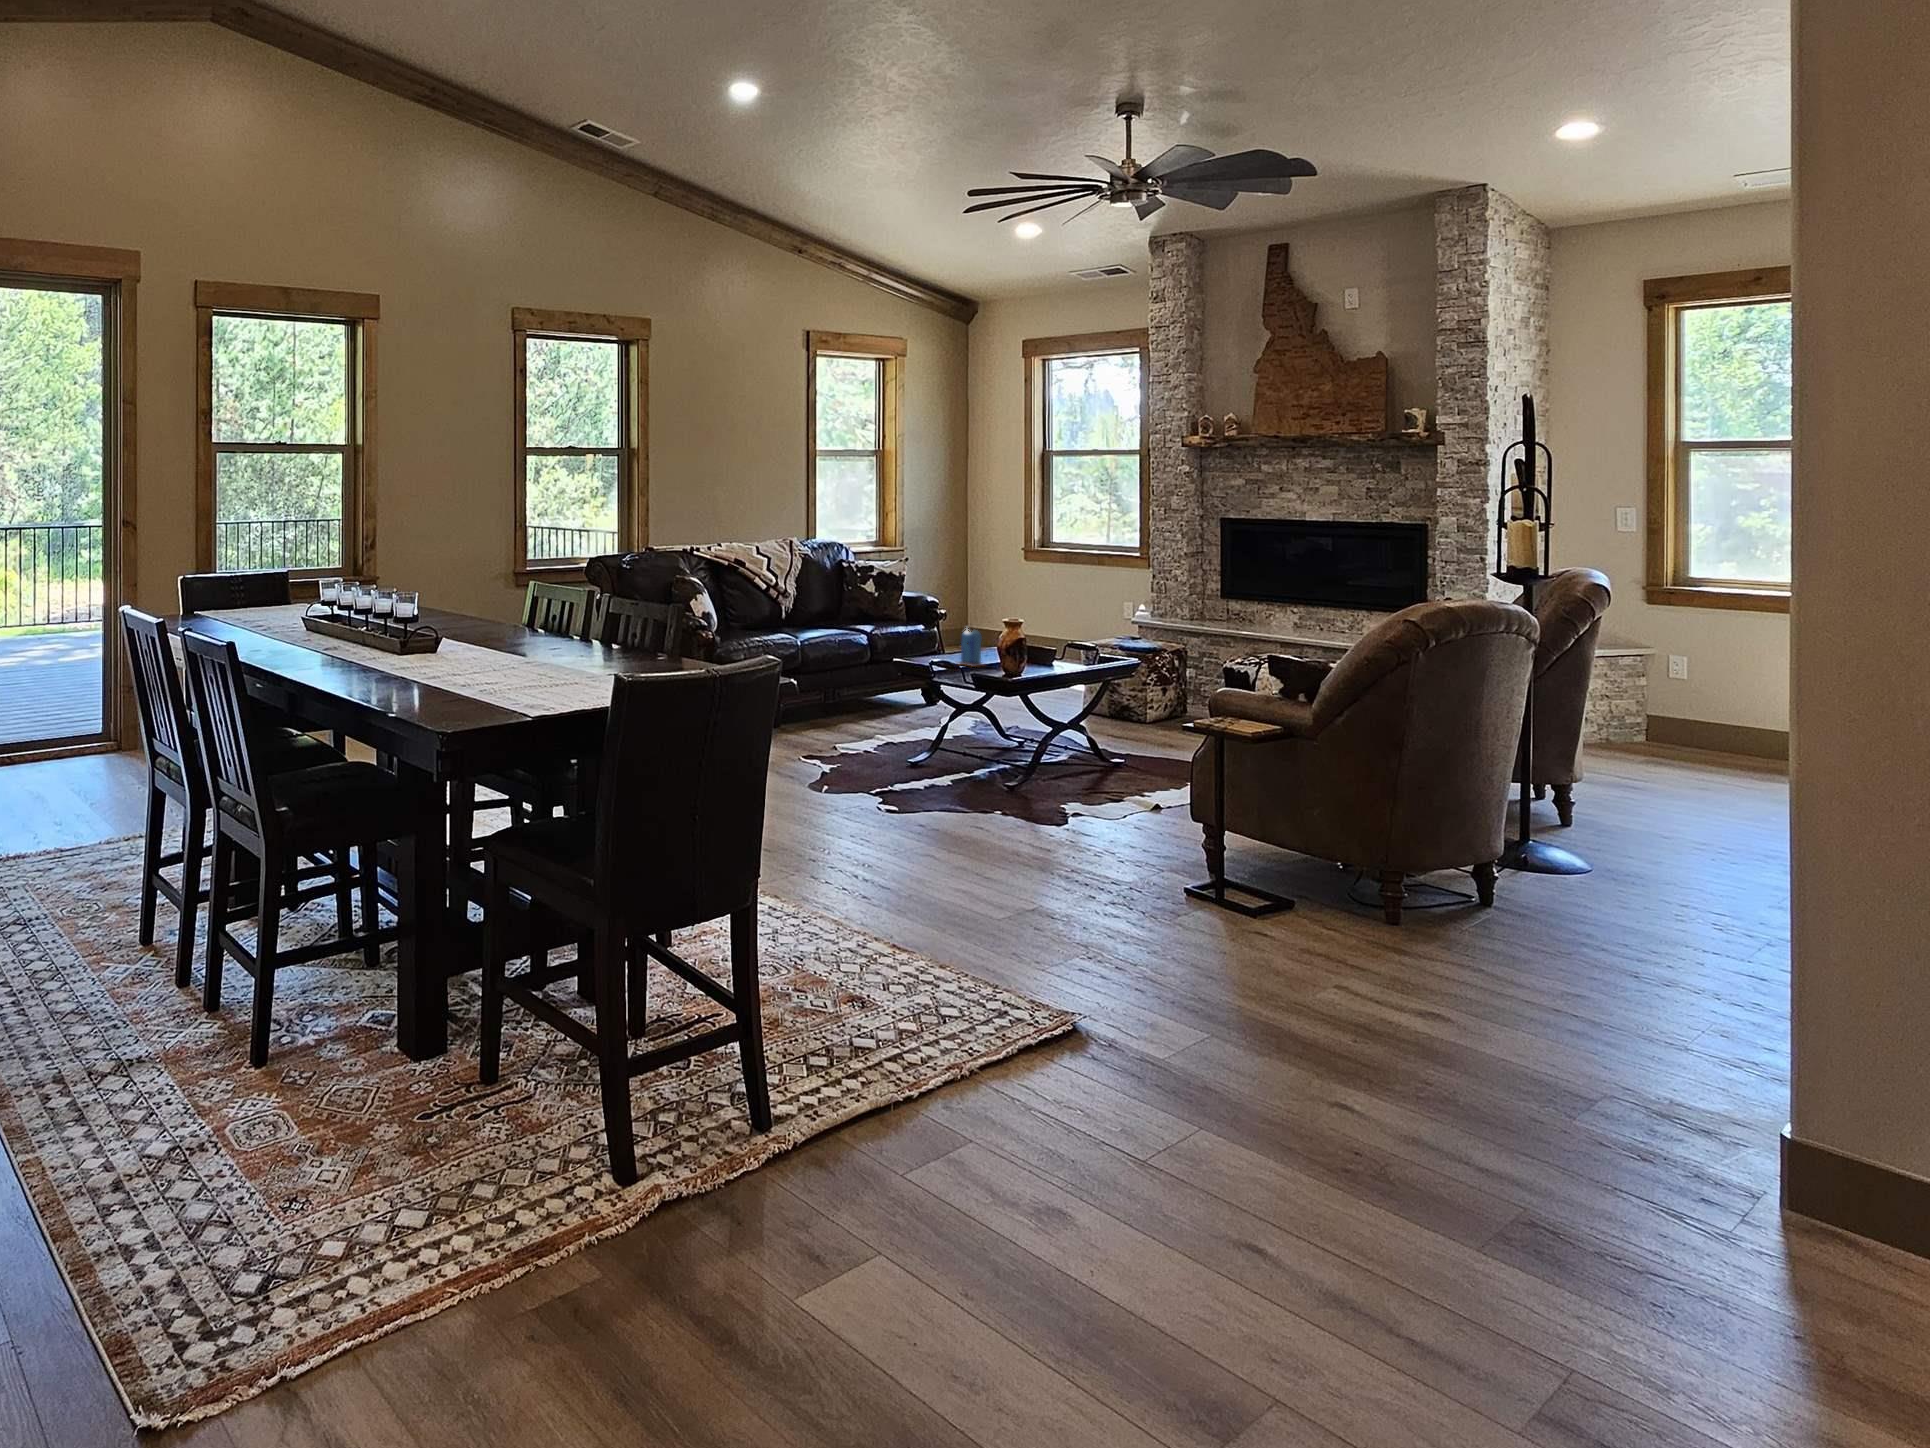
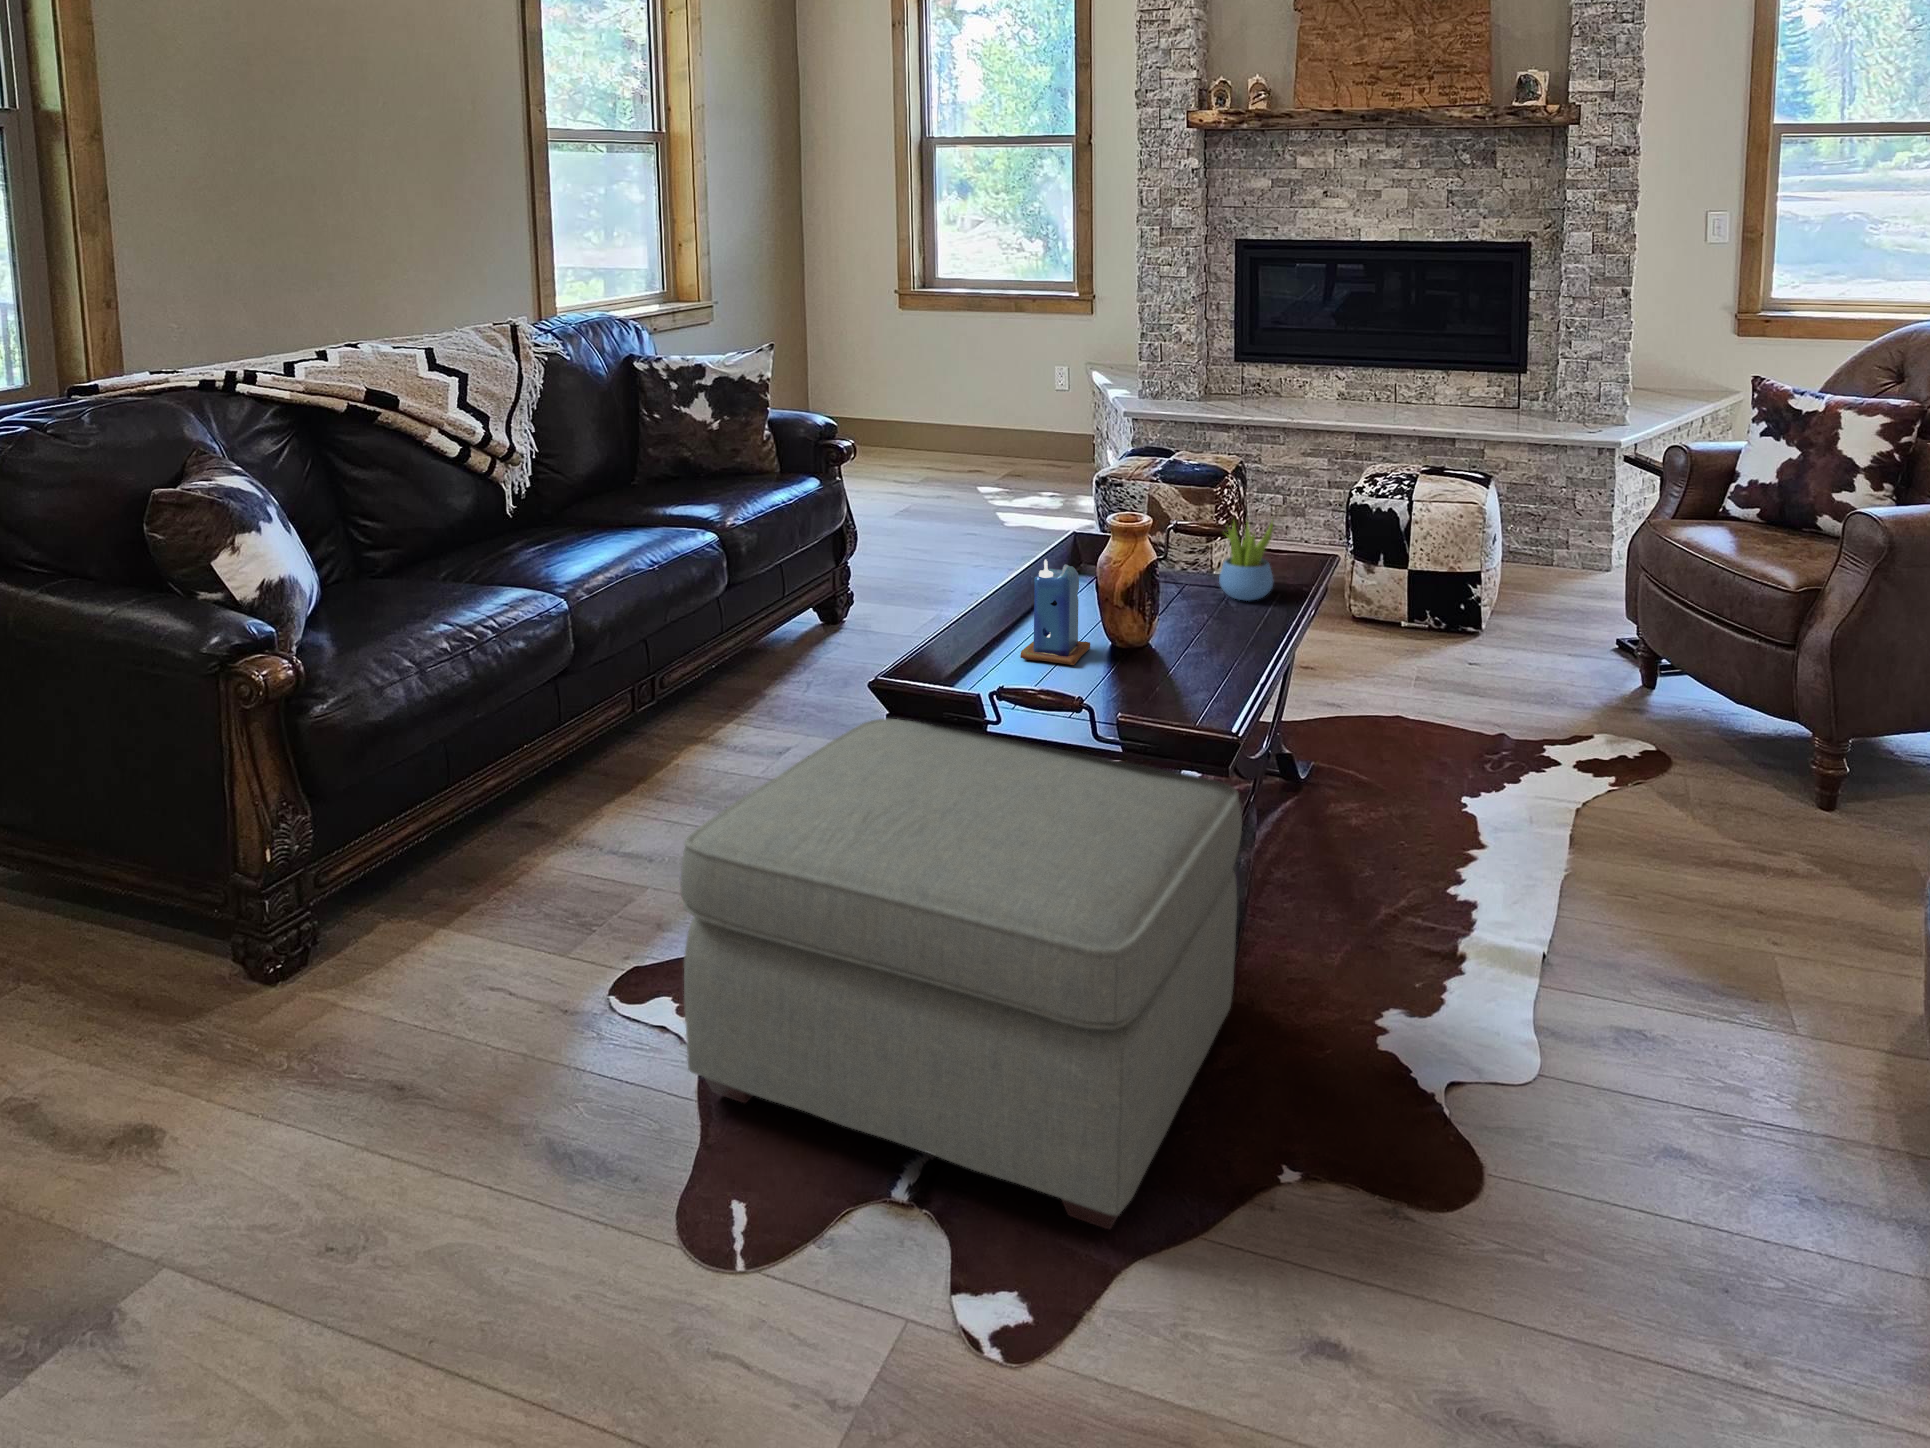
succulent plant: none [1066,629,1092,669] -> present [1219,522,1273,601]
ottoman: none [817,671,1003,788] -> present [680,719,1242,1229]

